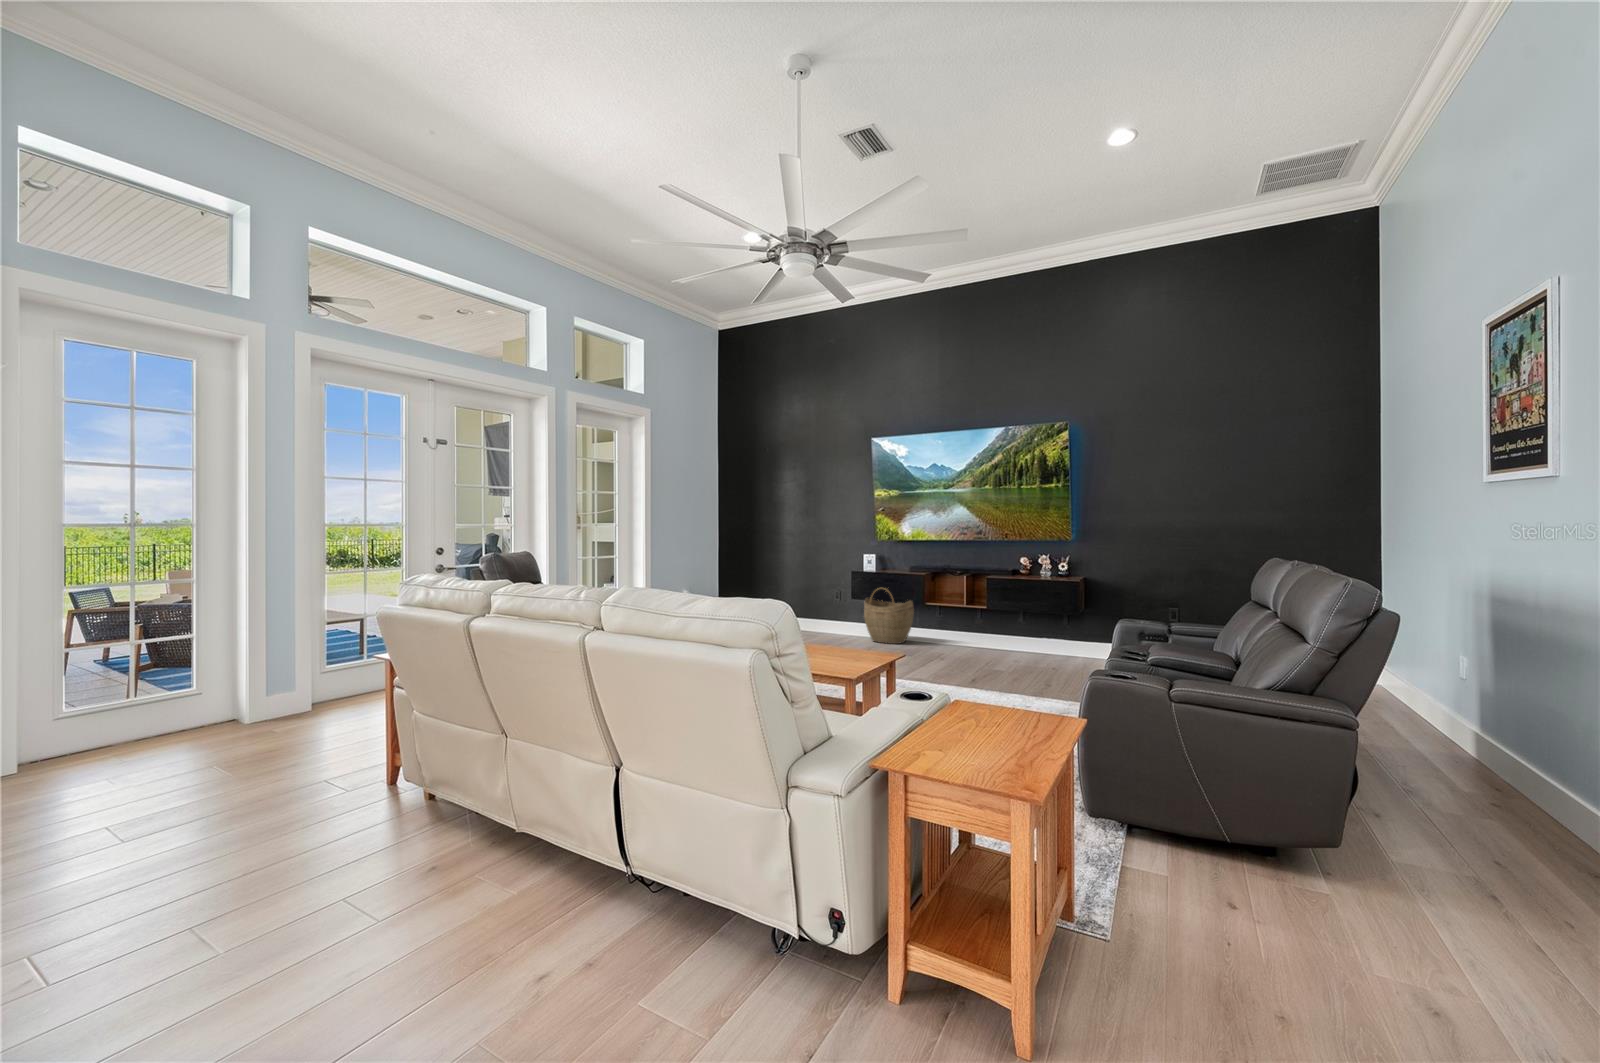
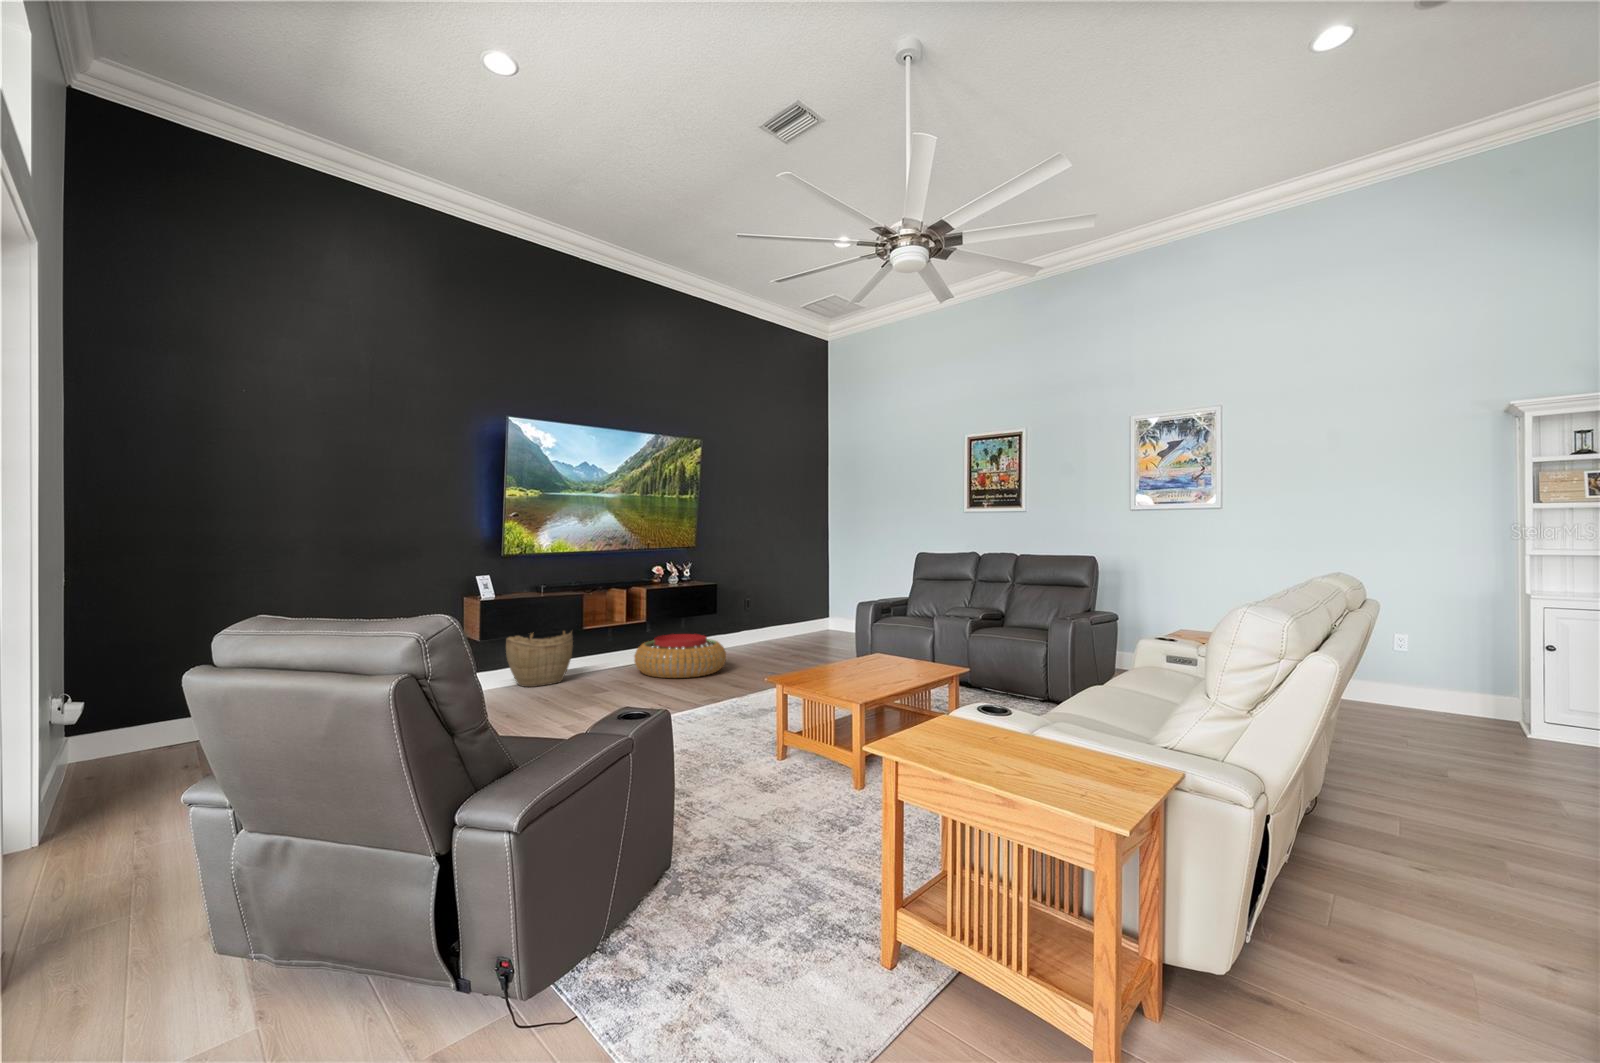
pouf: none [937,623,1029,667] -> present [634,634,726,678]

